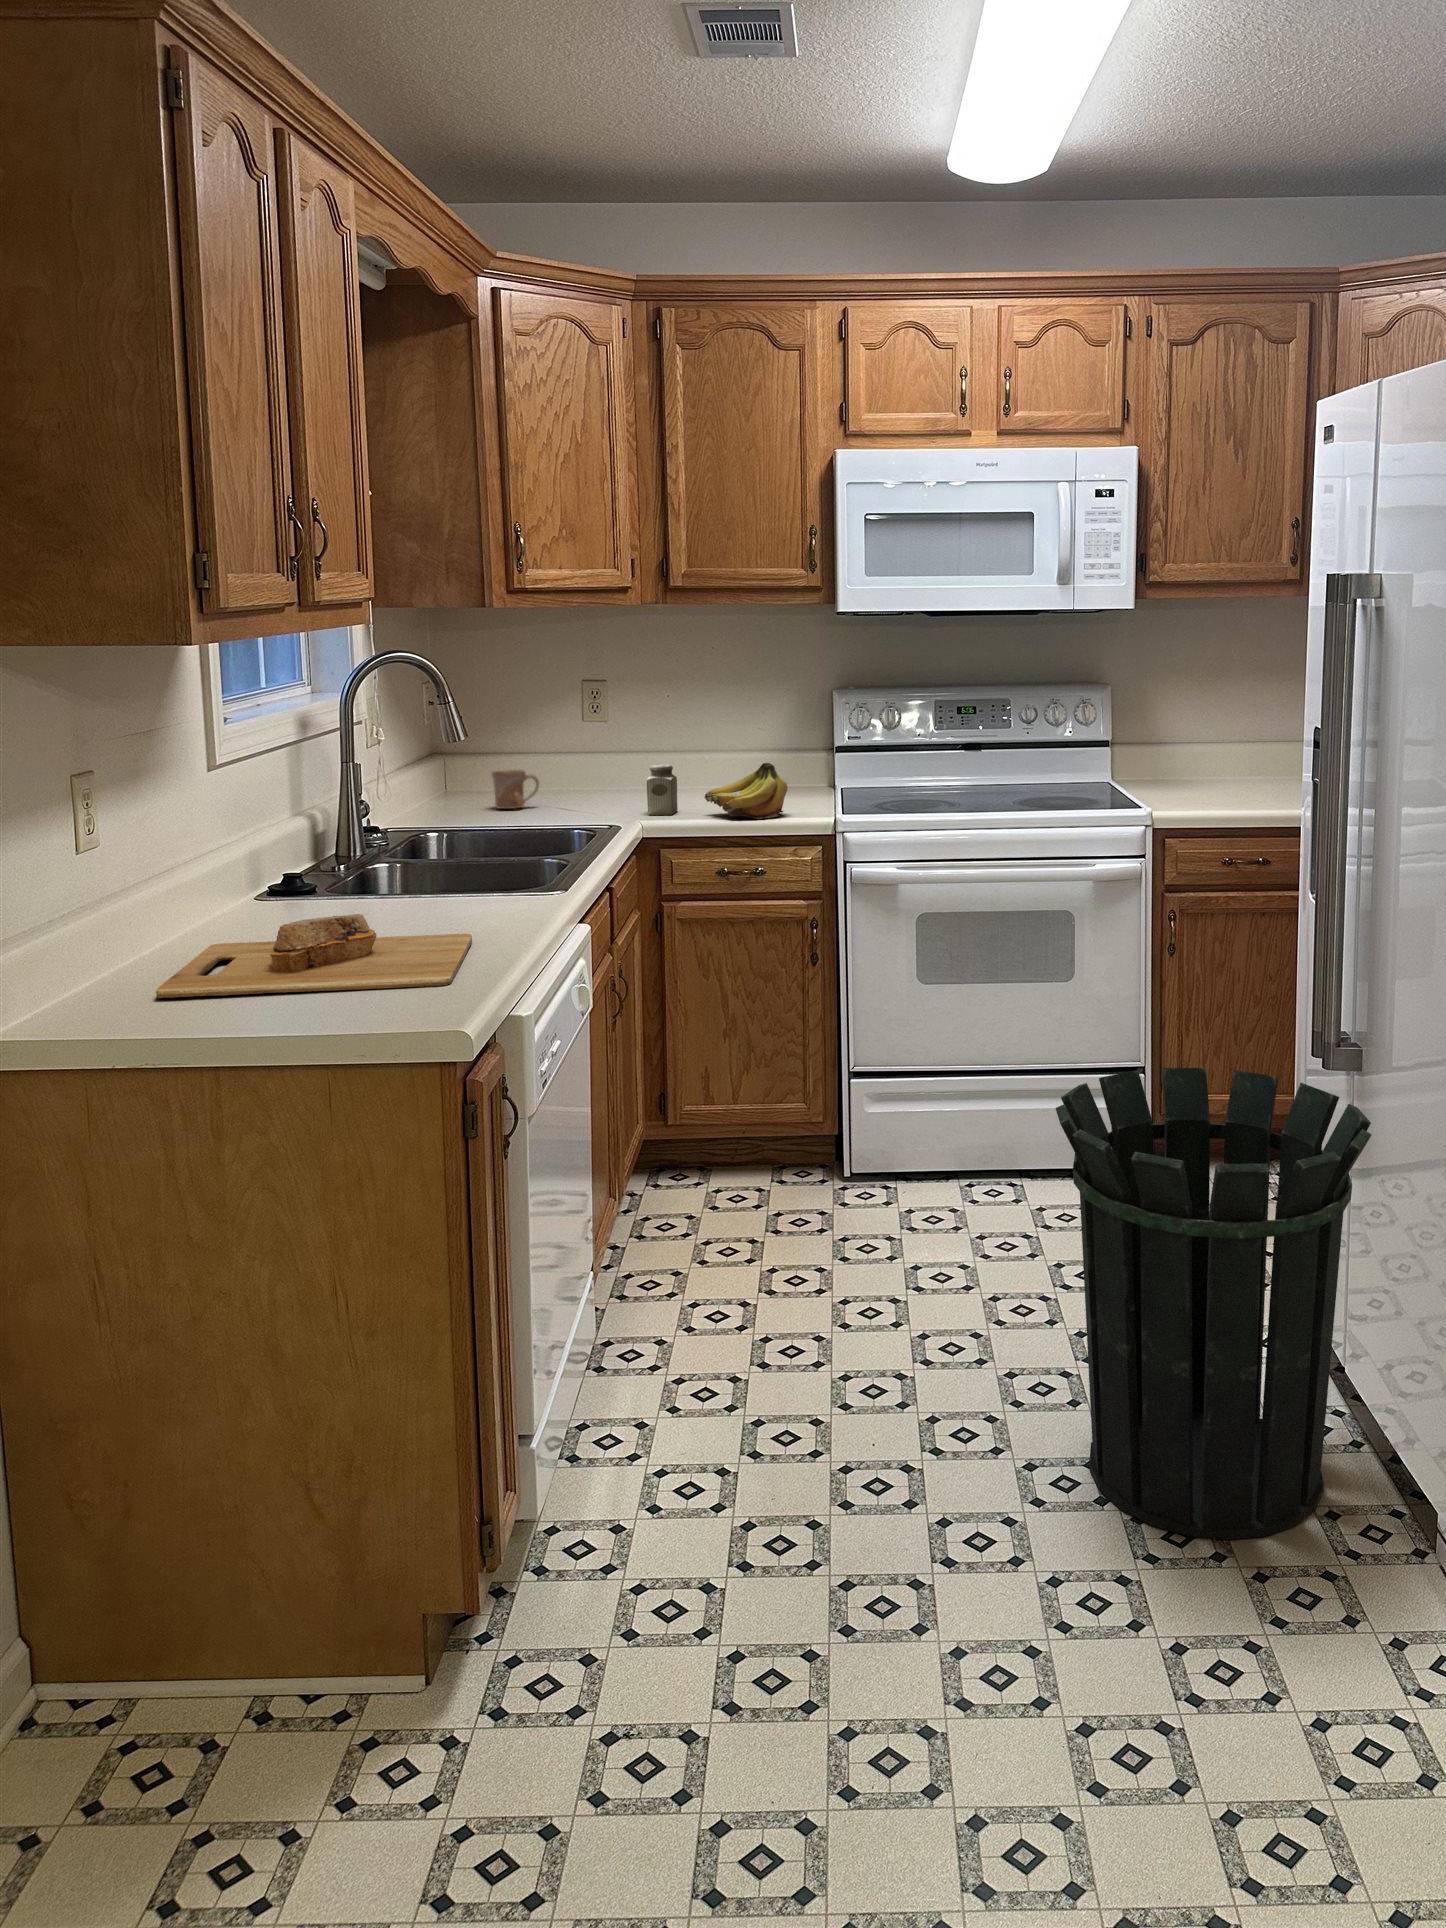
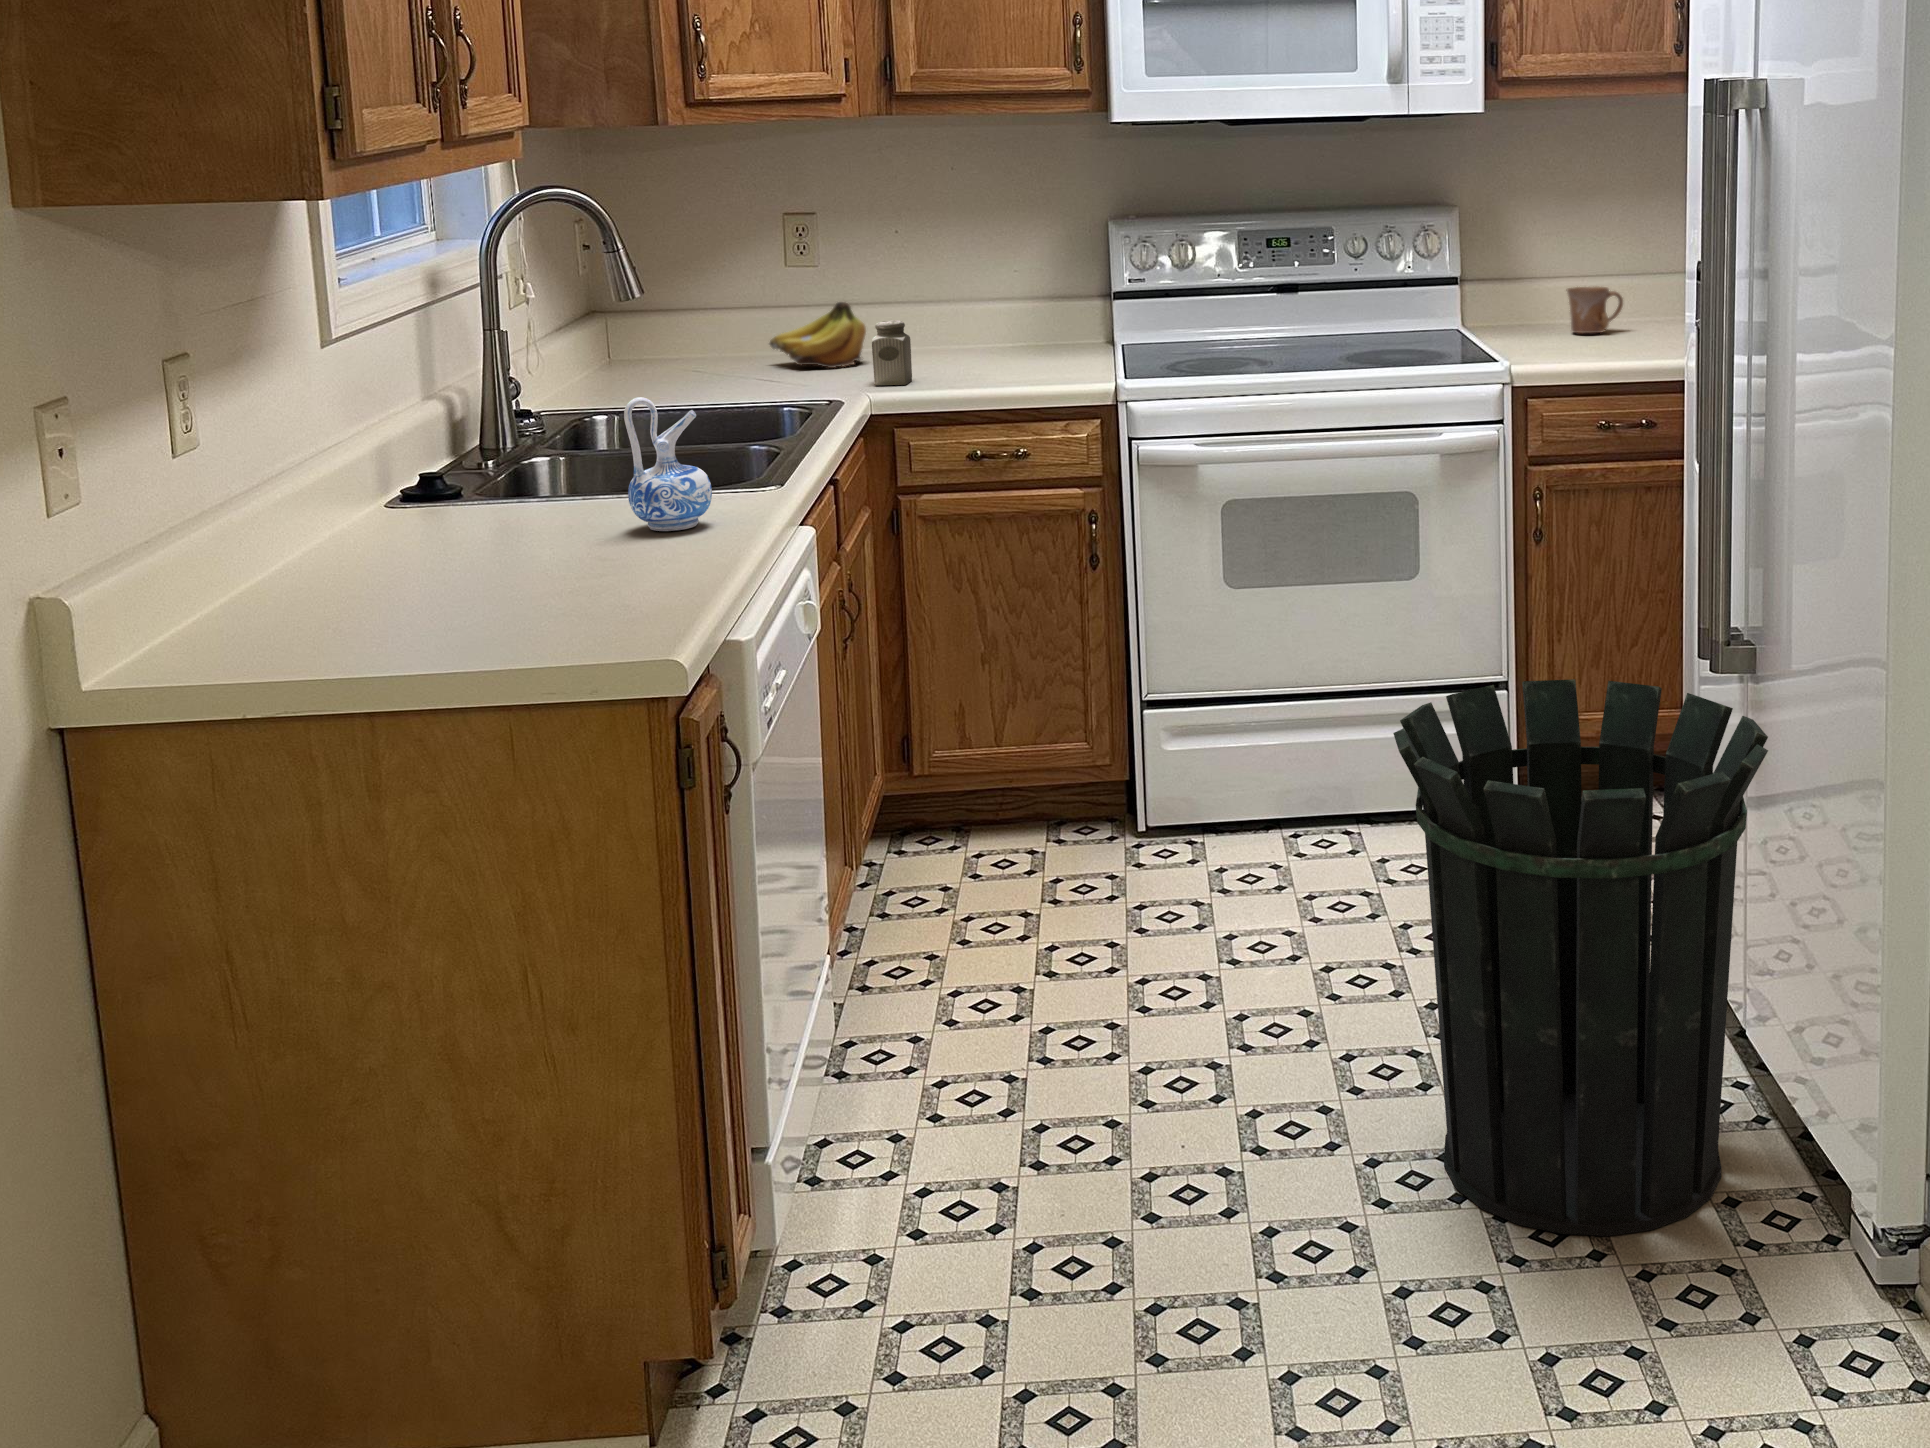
fruit: present [704,763,788,819] -> present [769,302,866,368]
mug: present [491,770,539,809] -> present [1566,287,1623,333]
ceramic pitcher: none [440,815,508,923] -> present [624,397,712,531]
cutting board: present [156,914,472,998] -> none [288,524,672,635]

